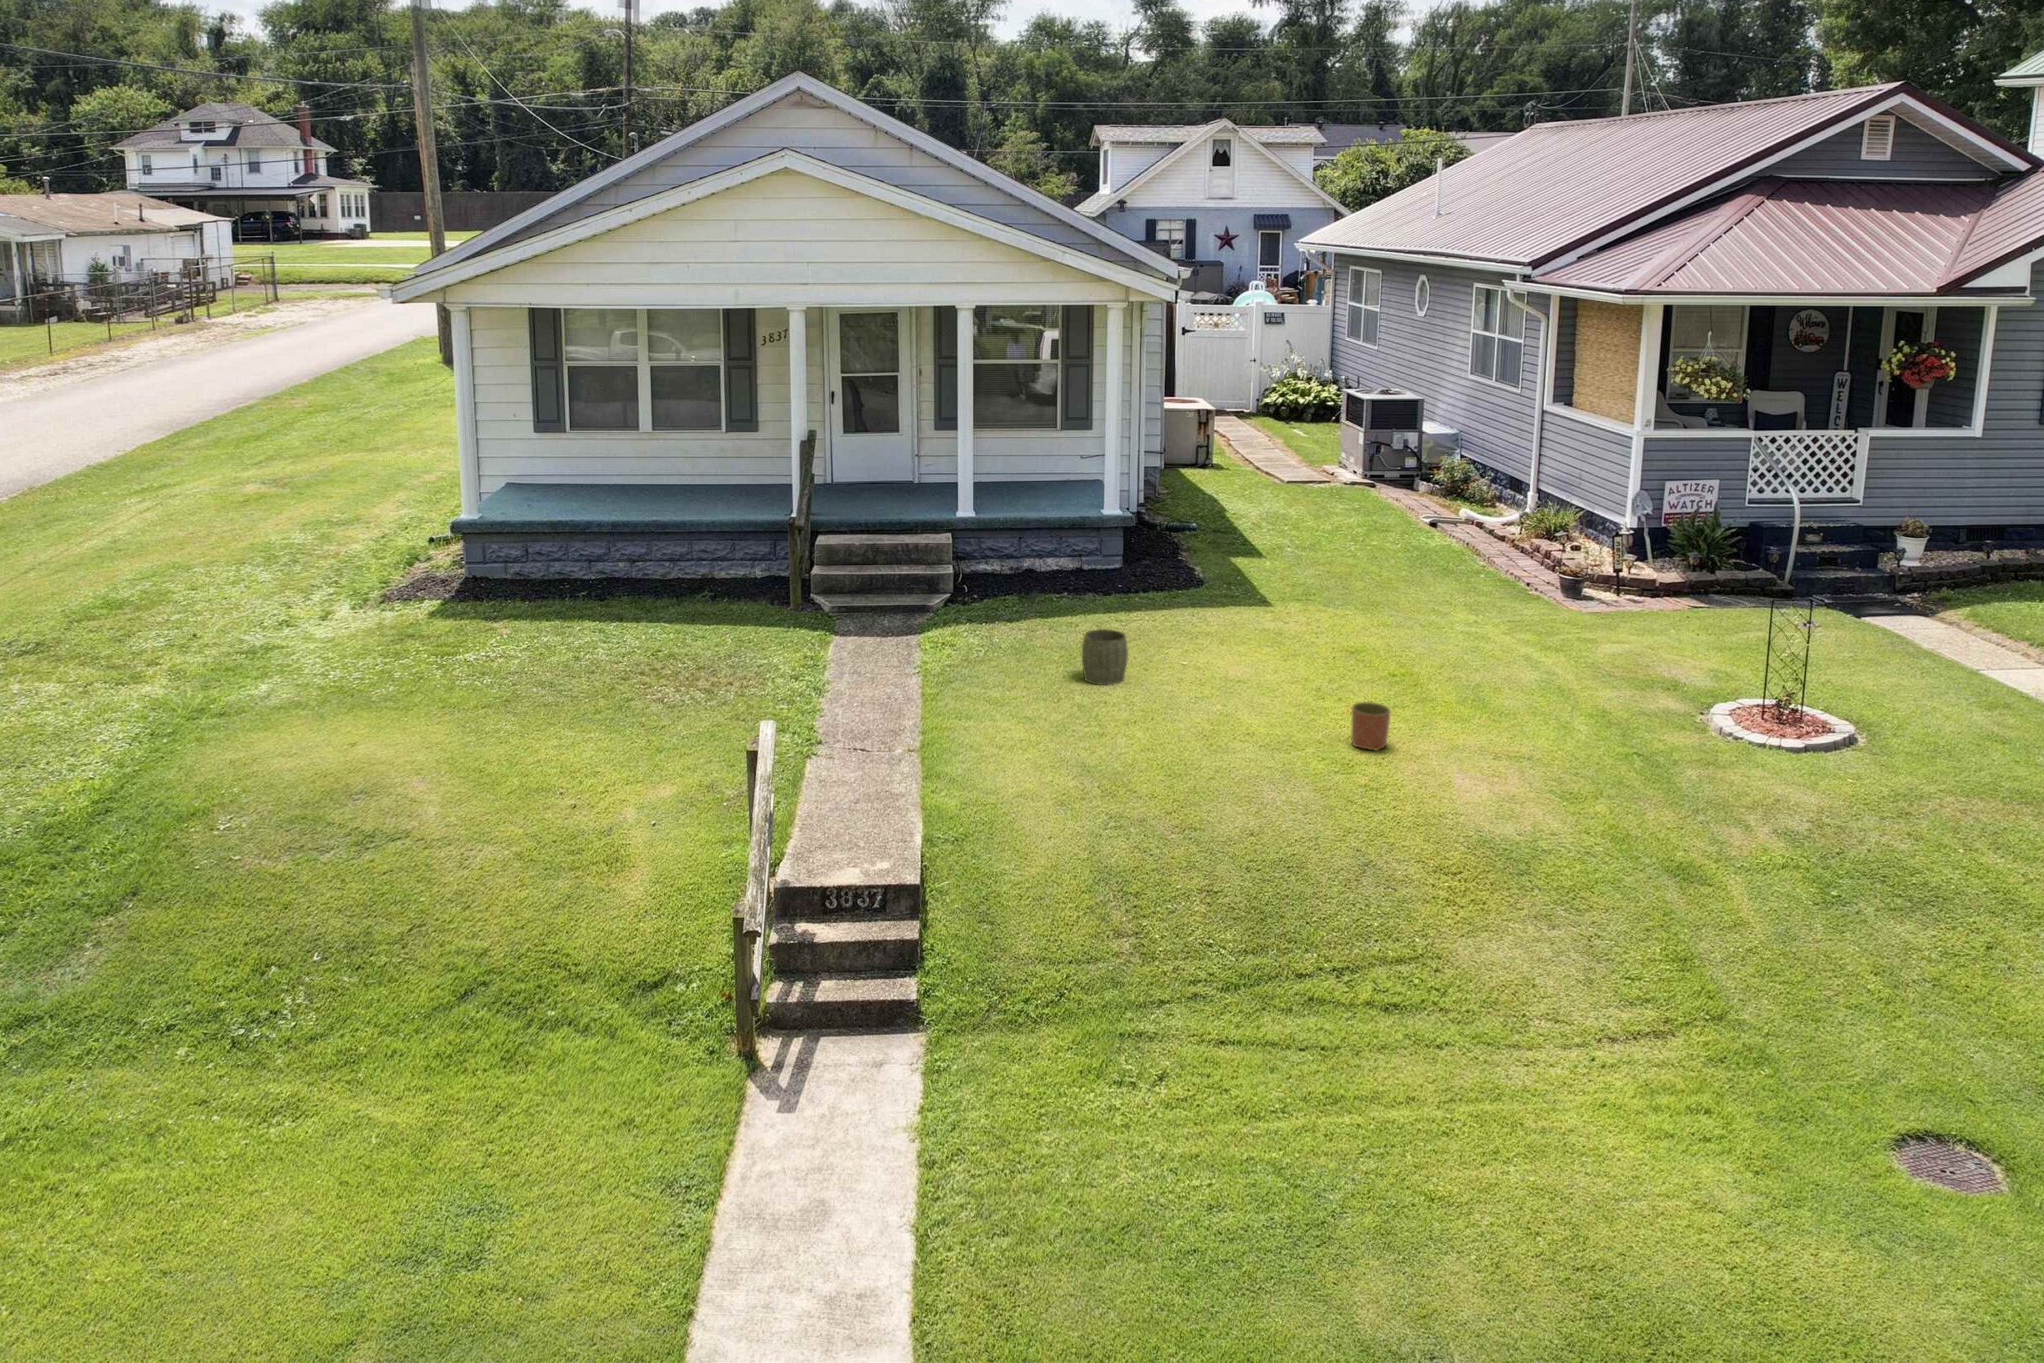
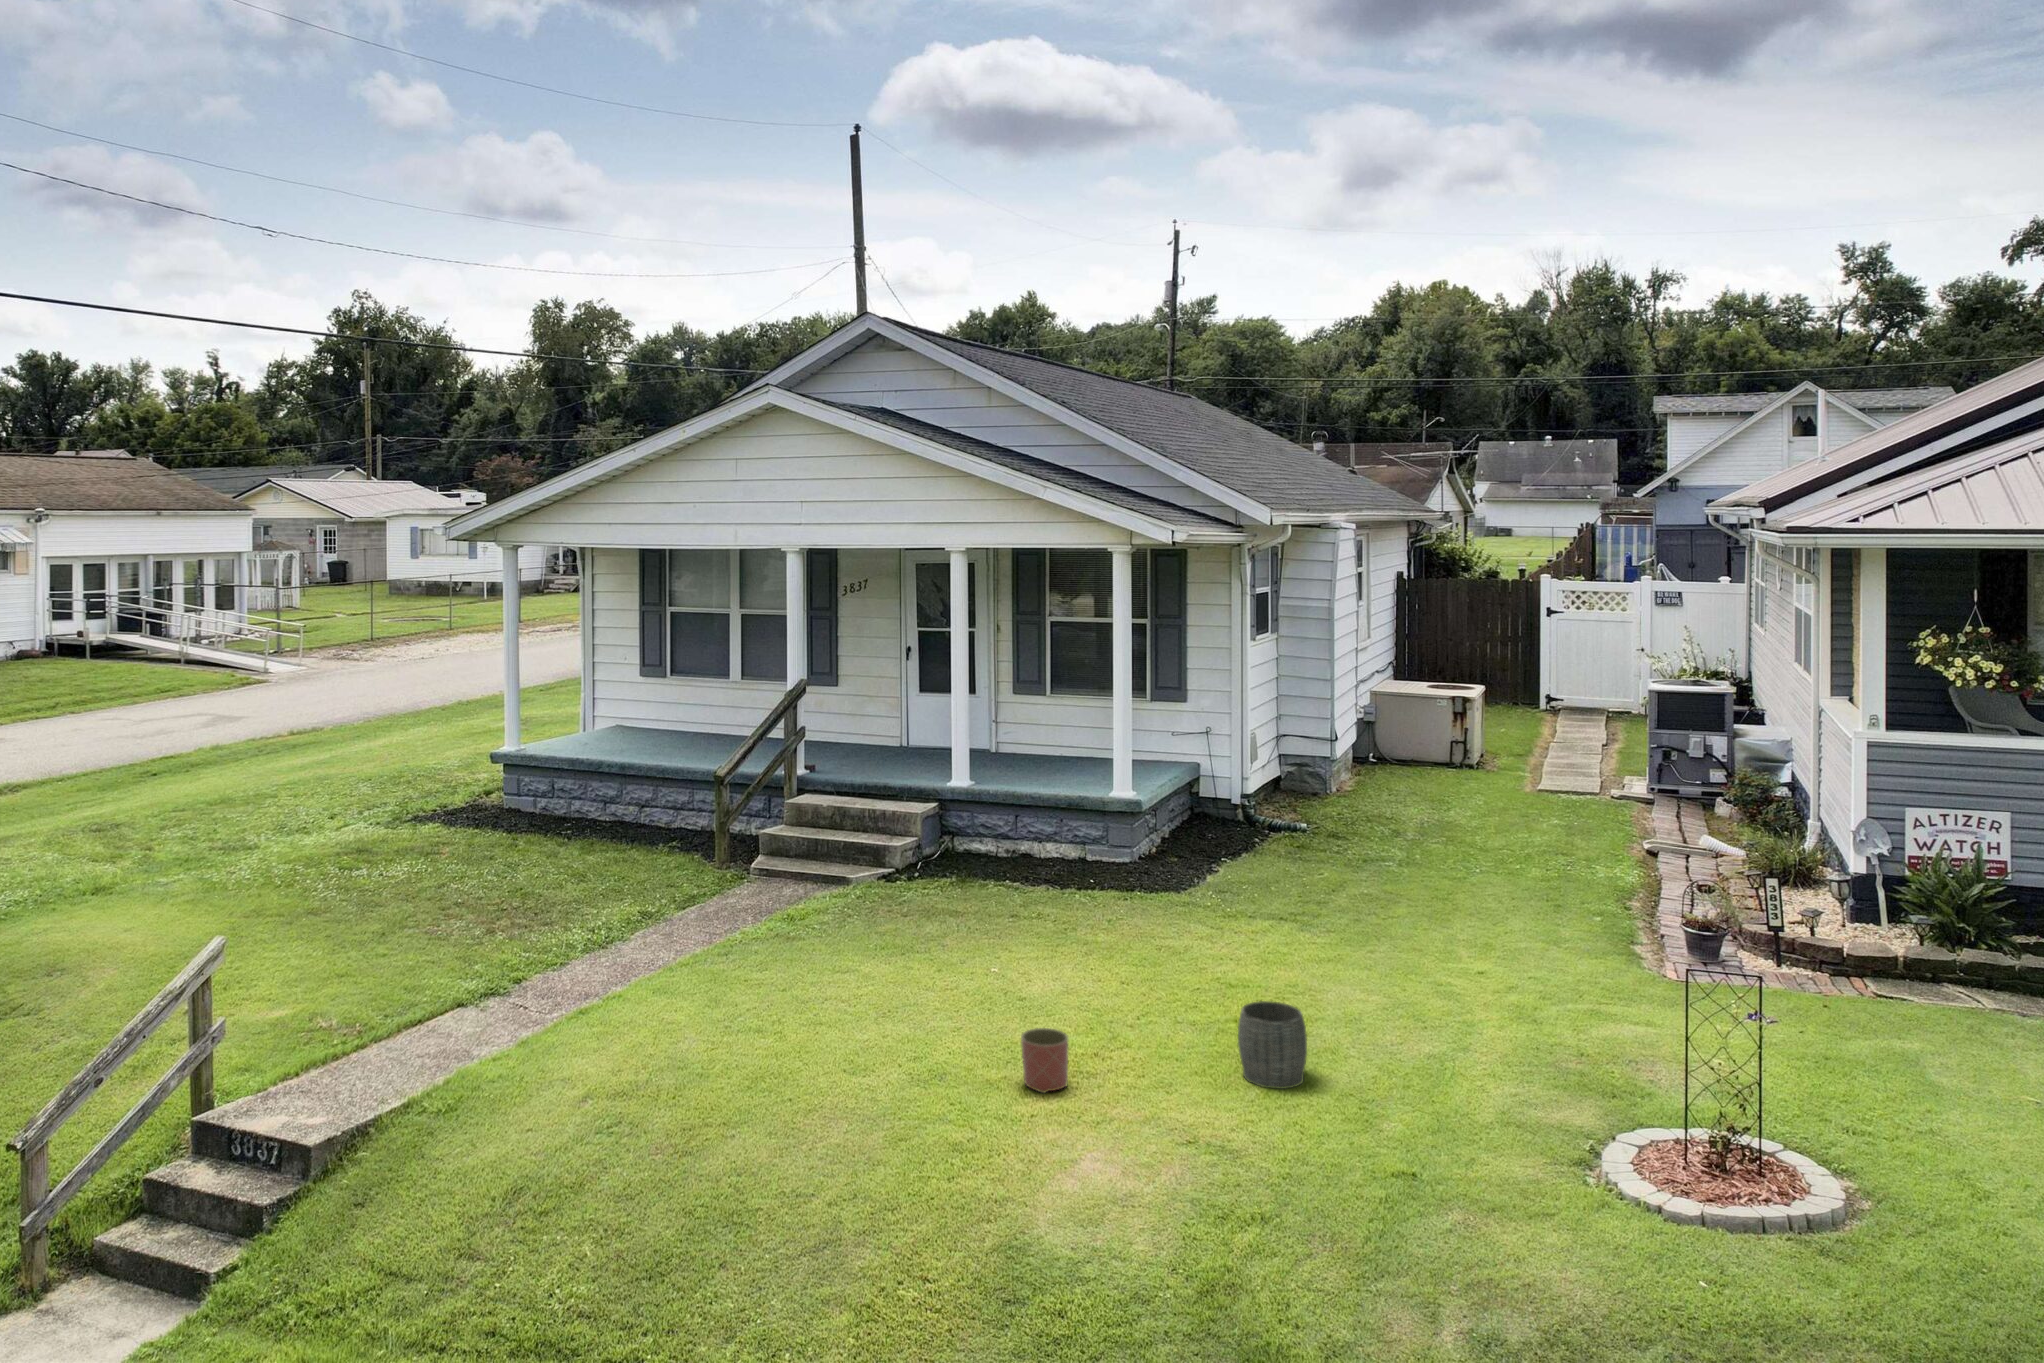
woven basket: present [1082,629,1128,685] -> present [1238,1001,1307,1089]

